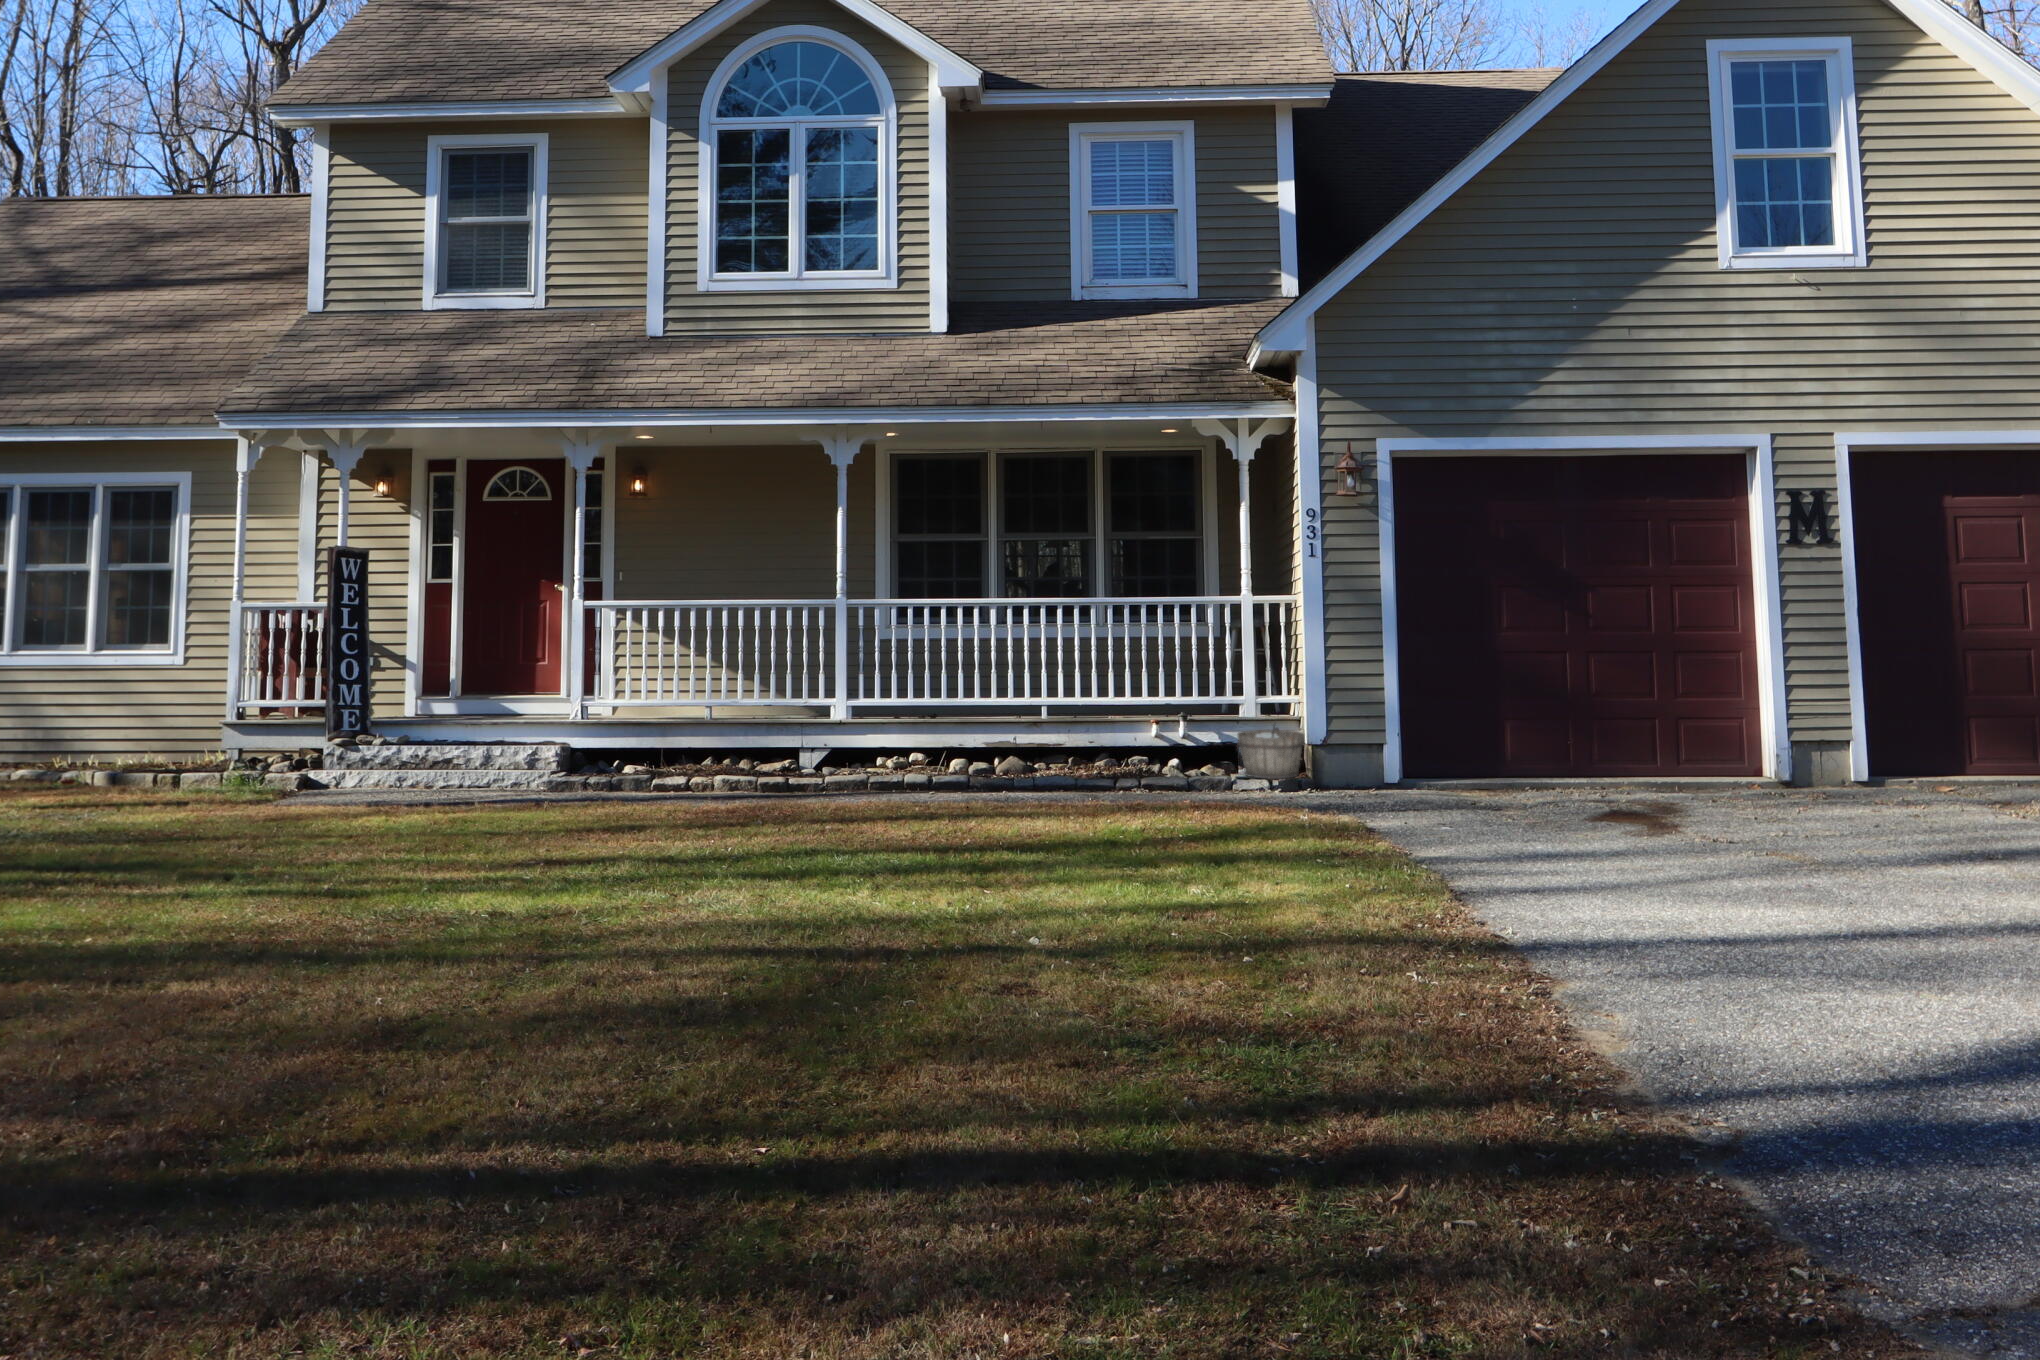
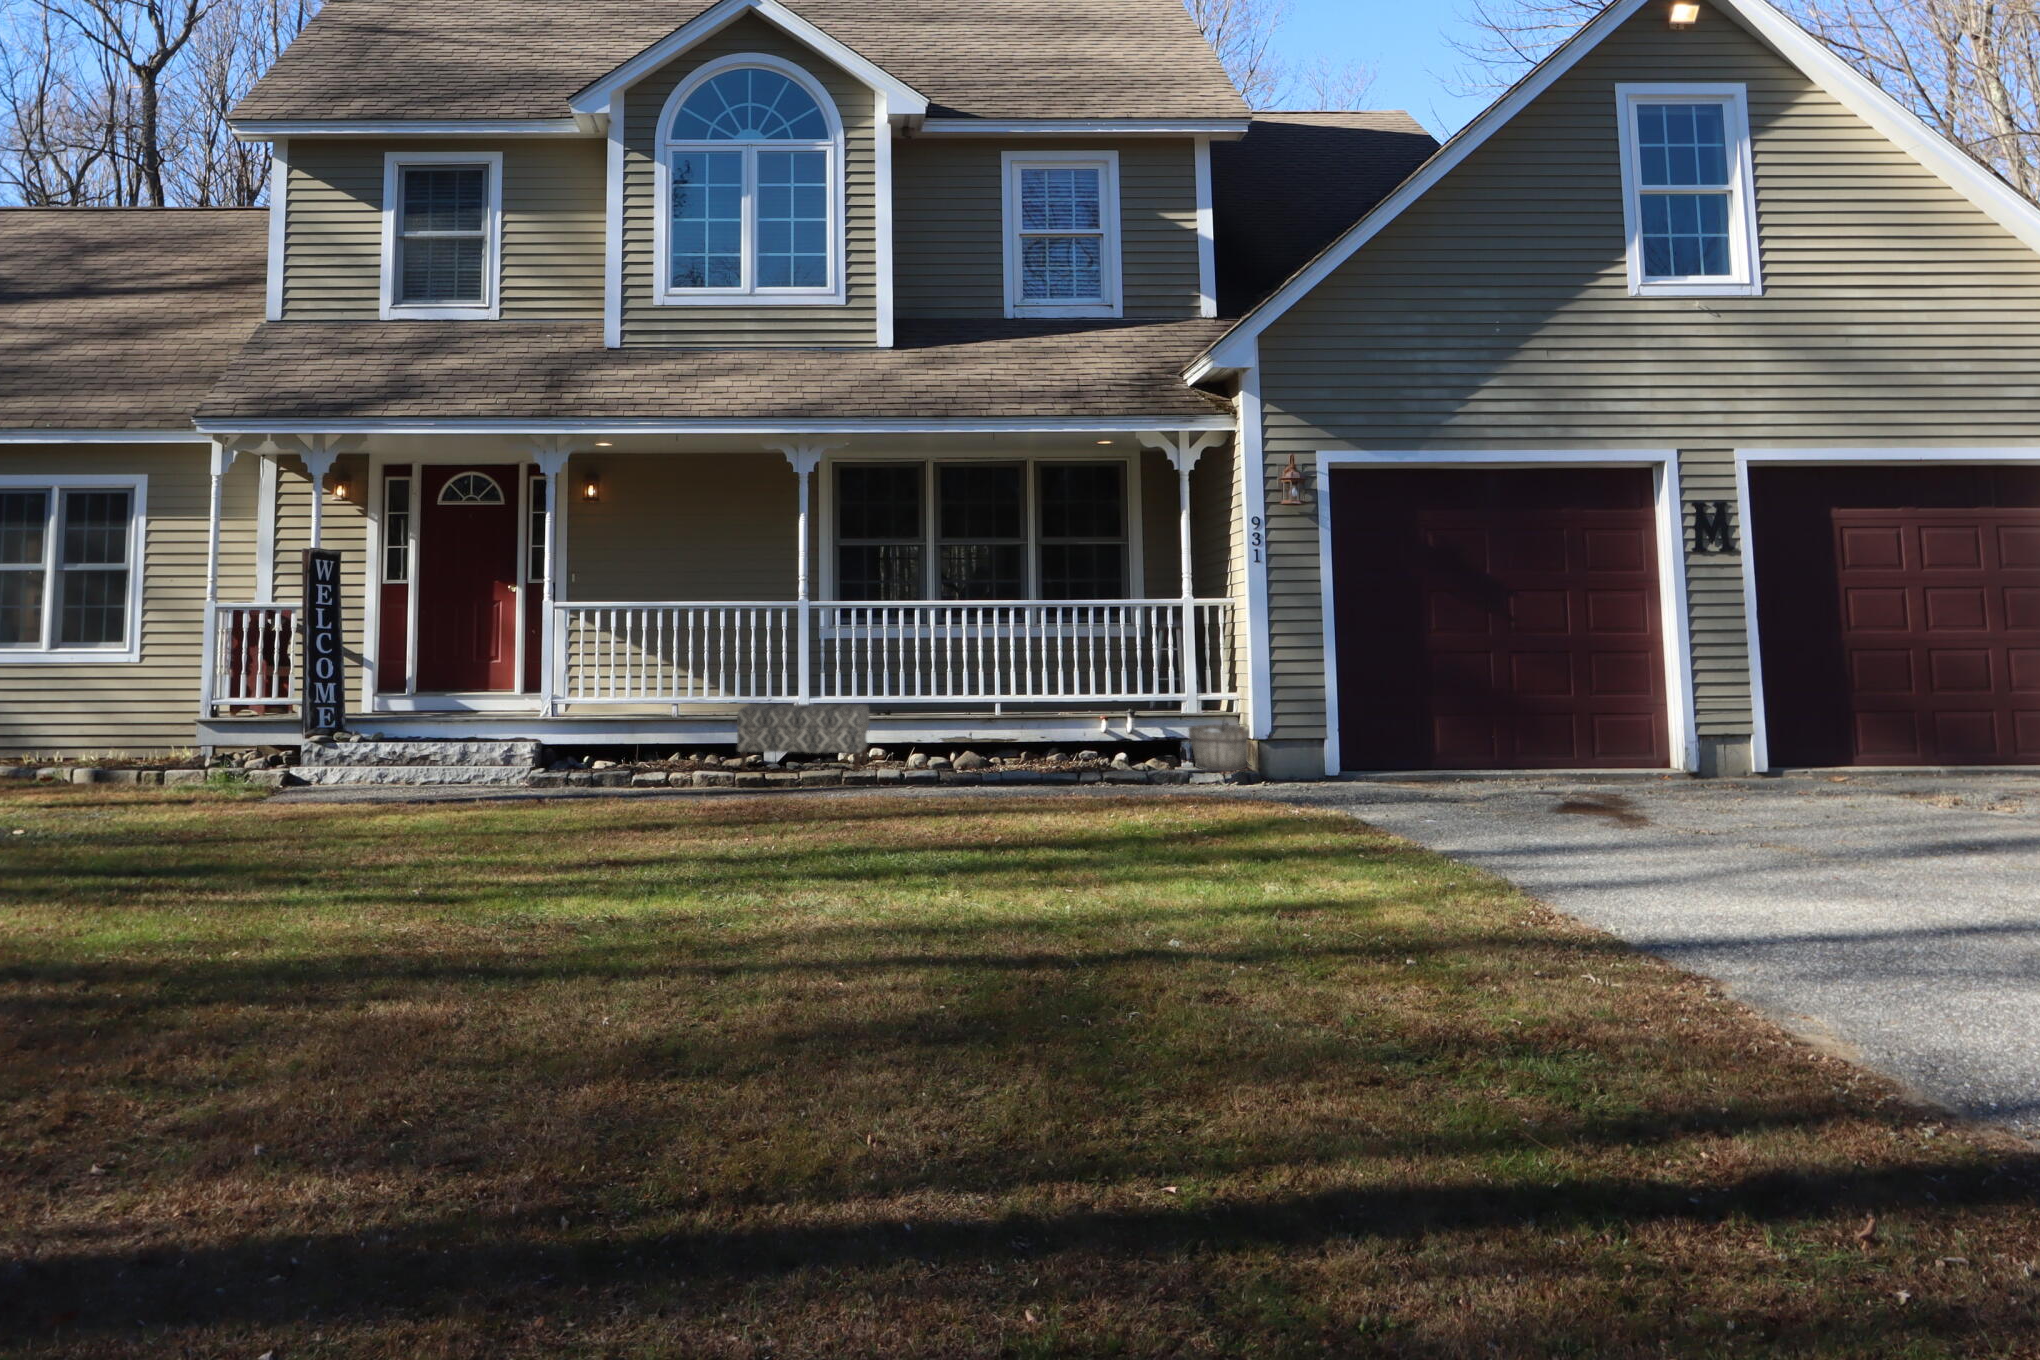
bench: none [763,707,905,778] -> present [737,704,870,771]

